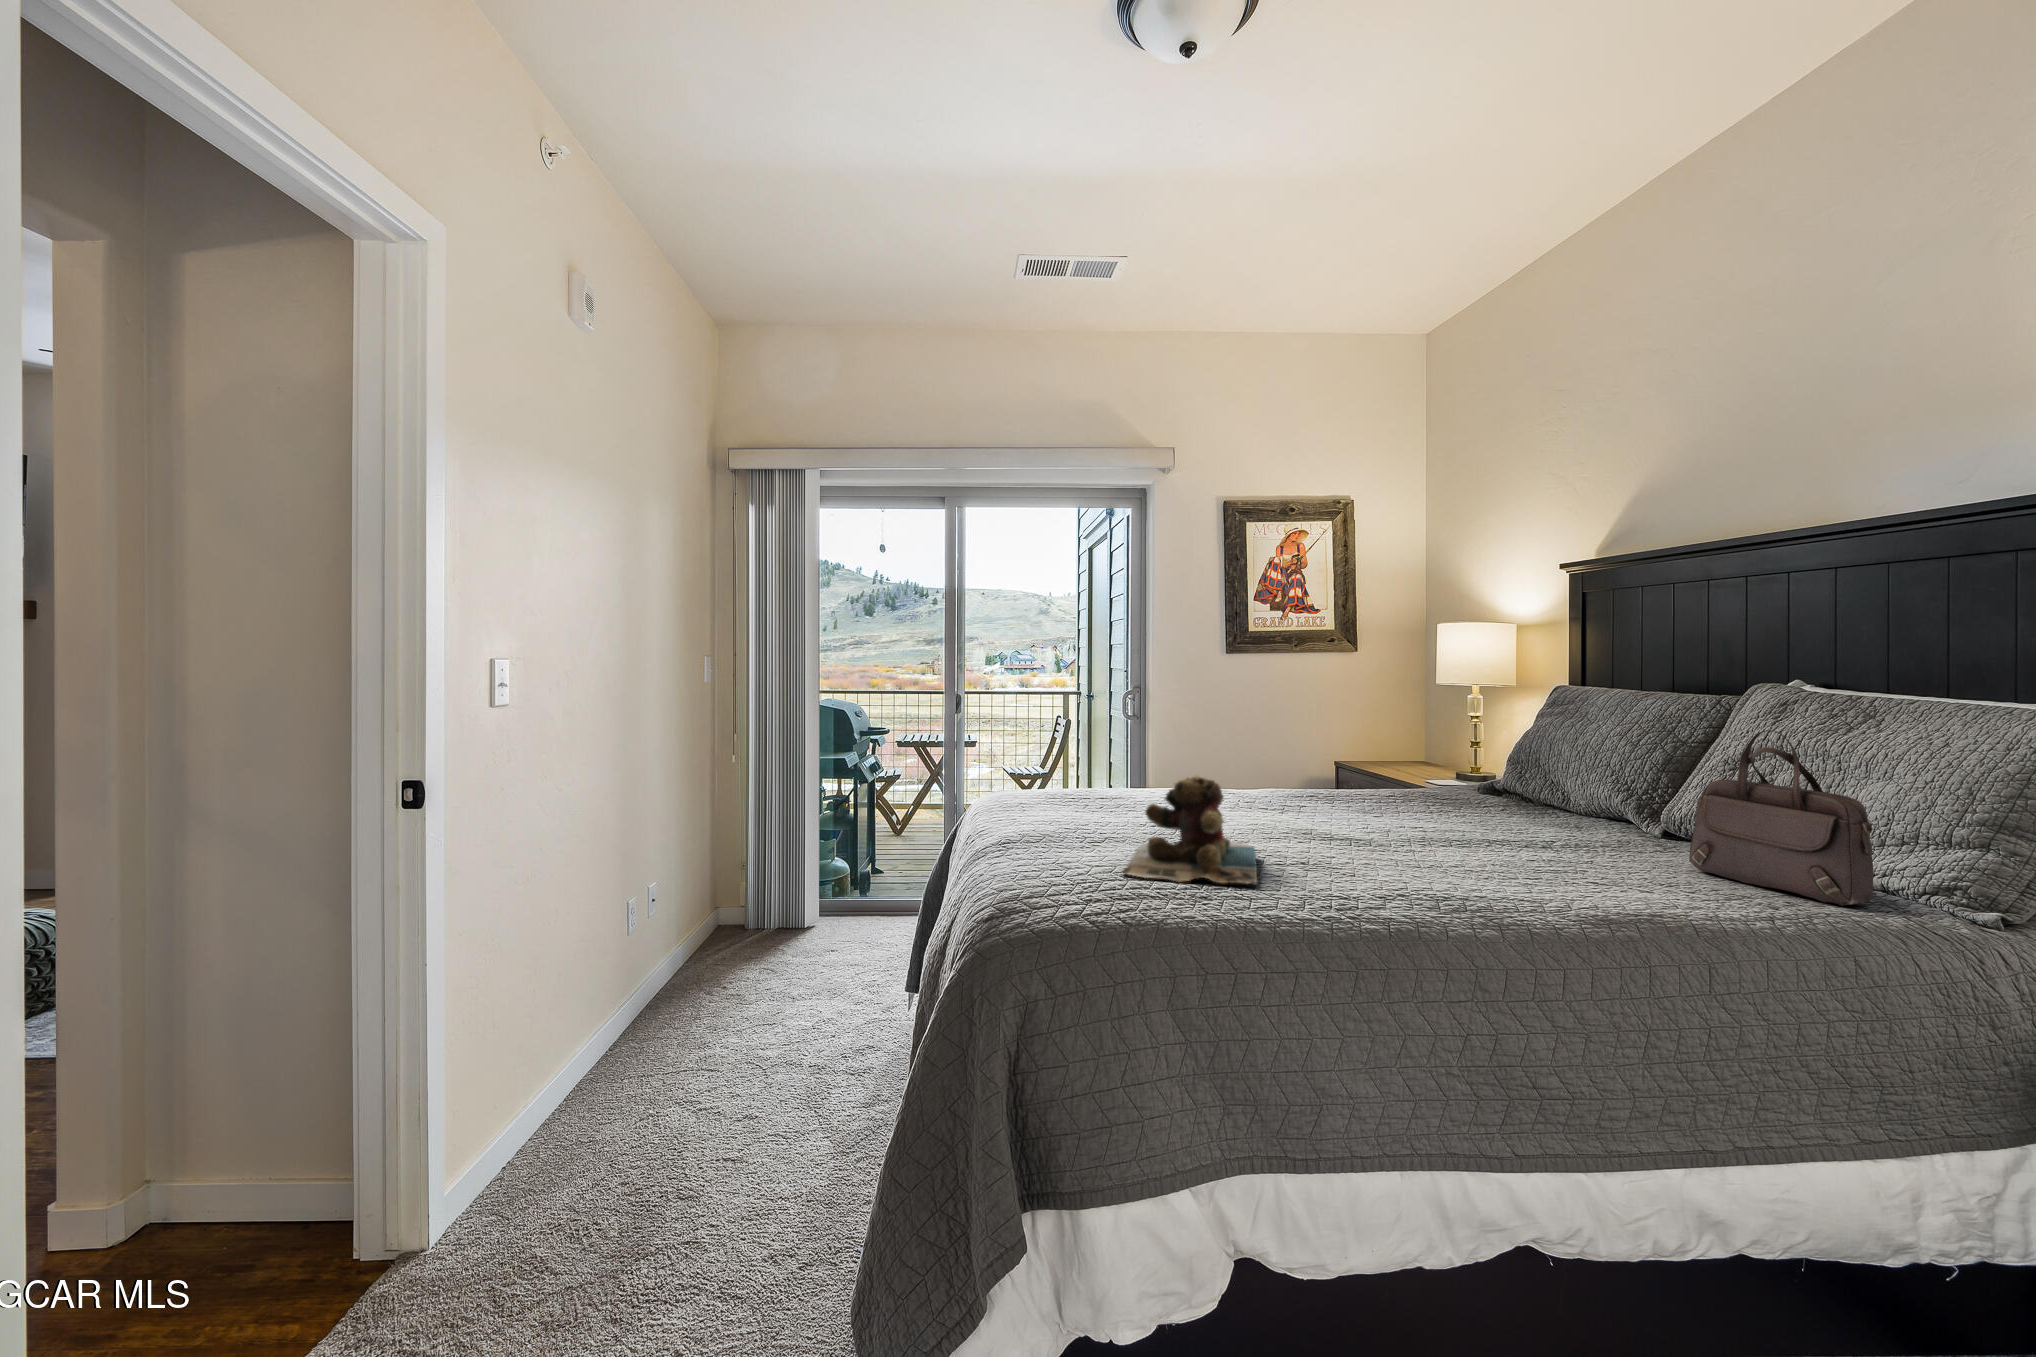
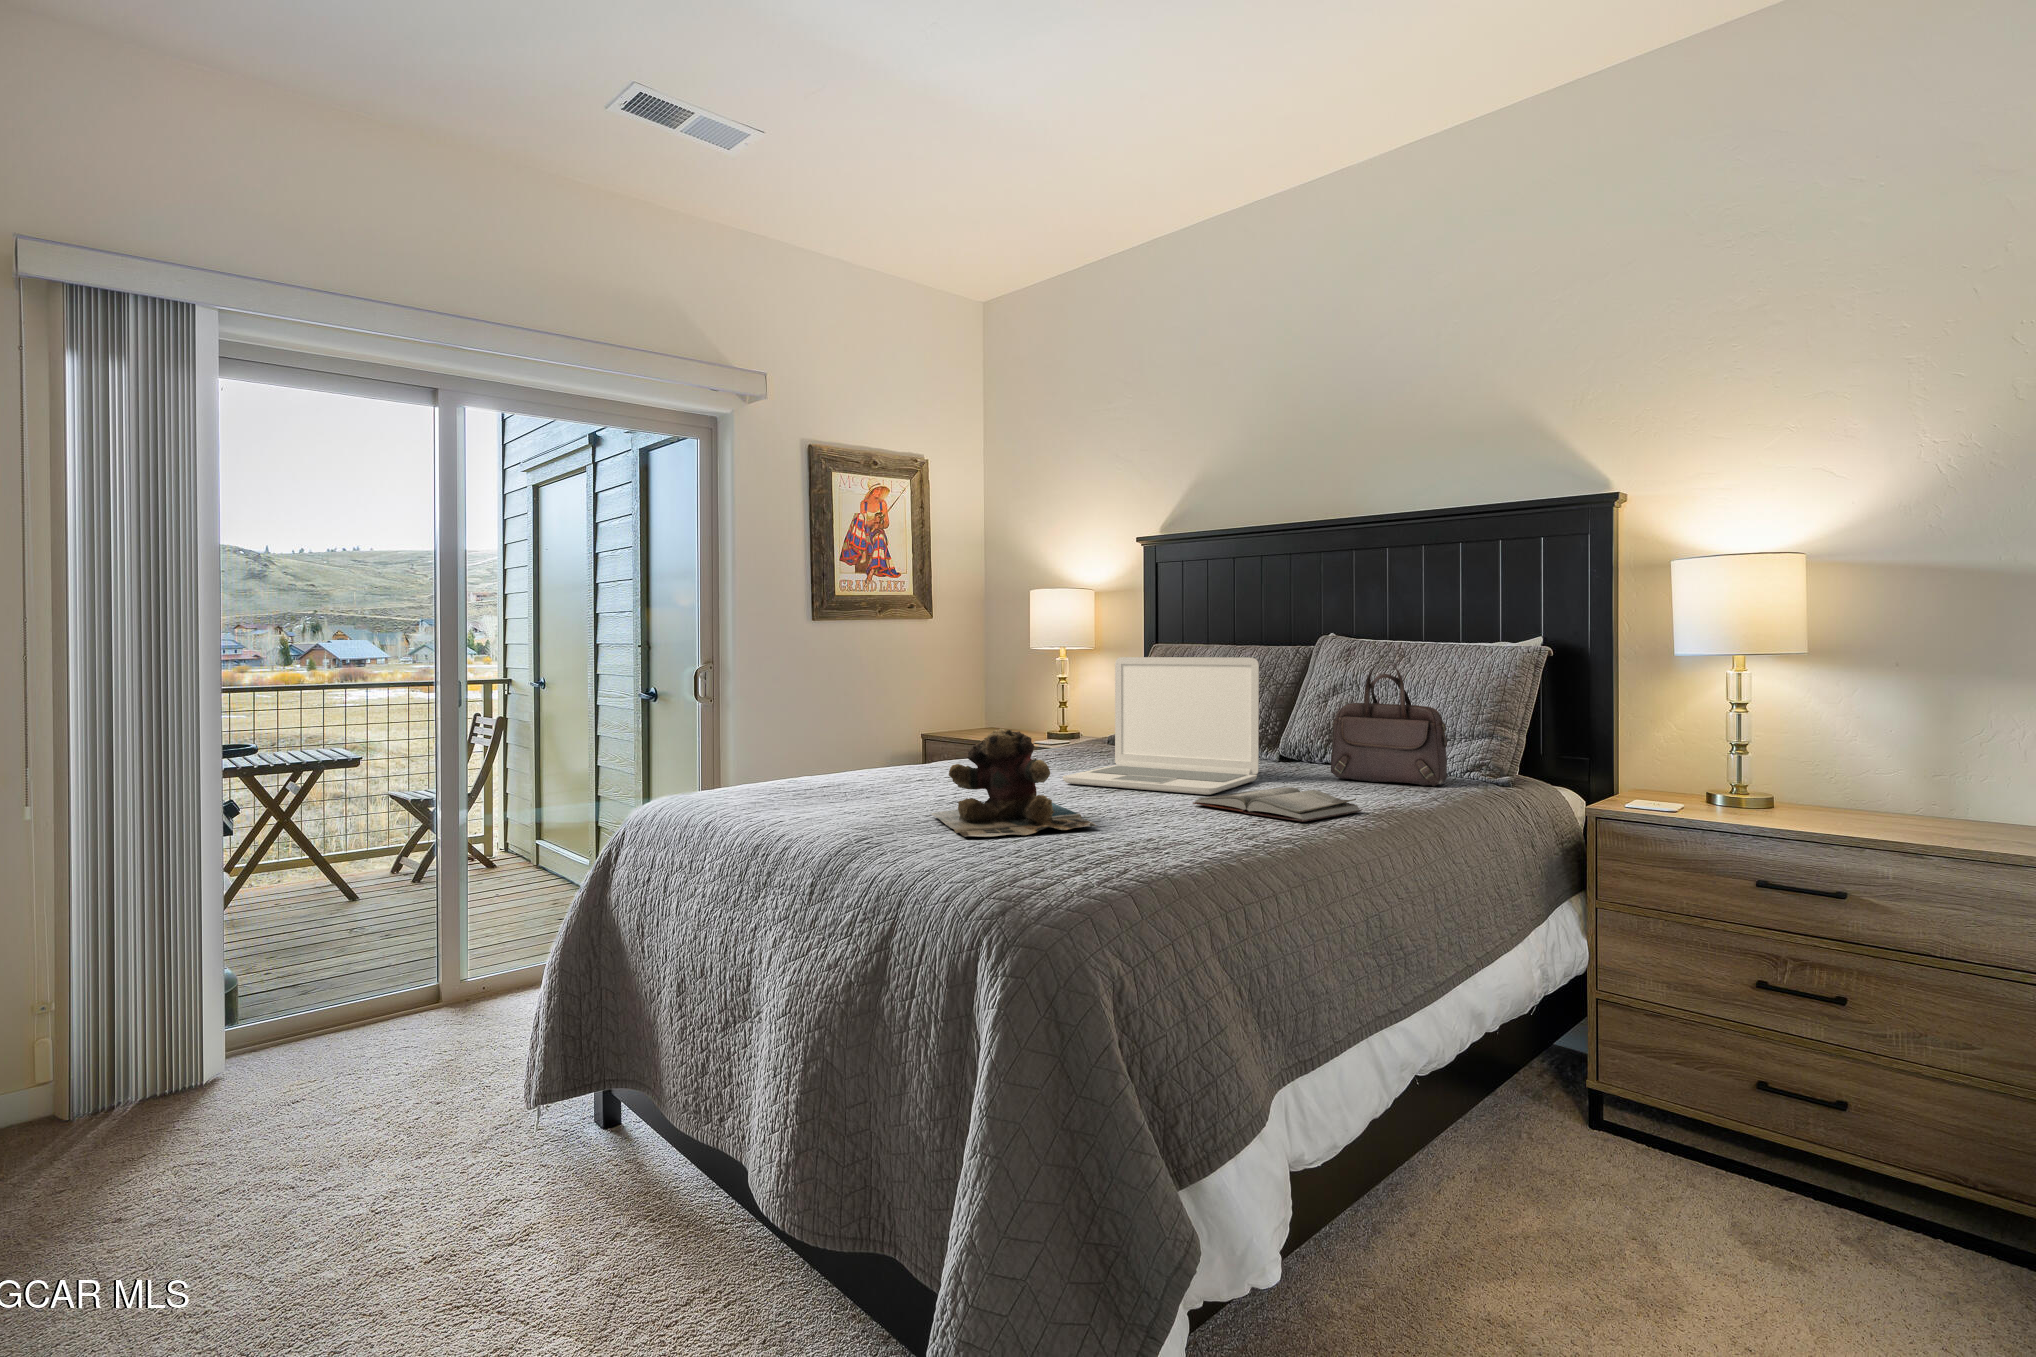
laptop: none [1336,704,1579,867] -> present [1063,657,1259,795]
hardback book: none [1420,871,1628,924] -> present [1193,787,1361,822]

